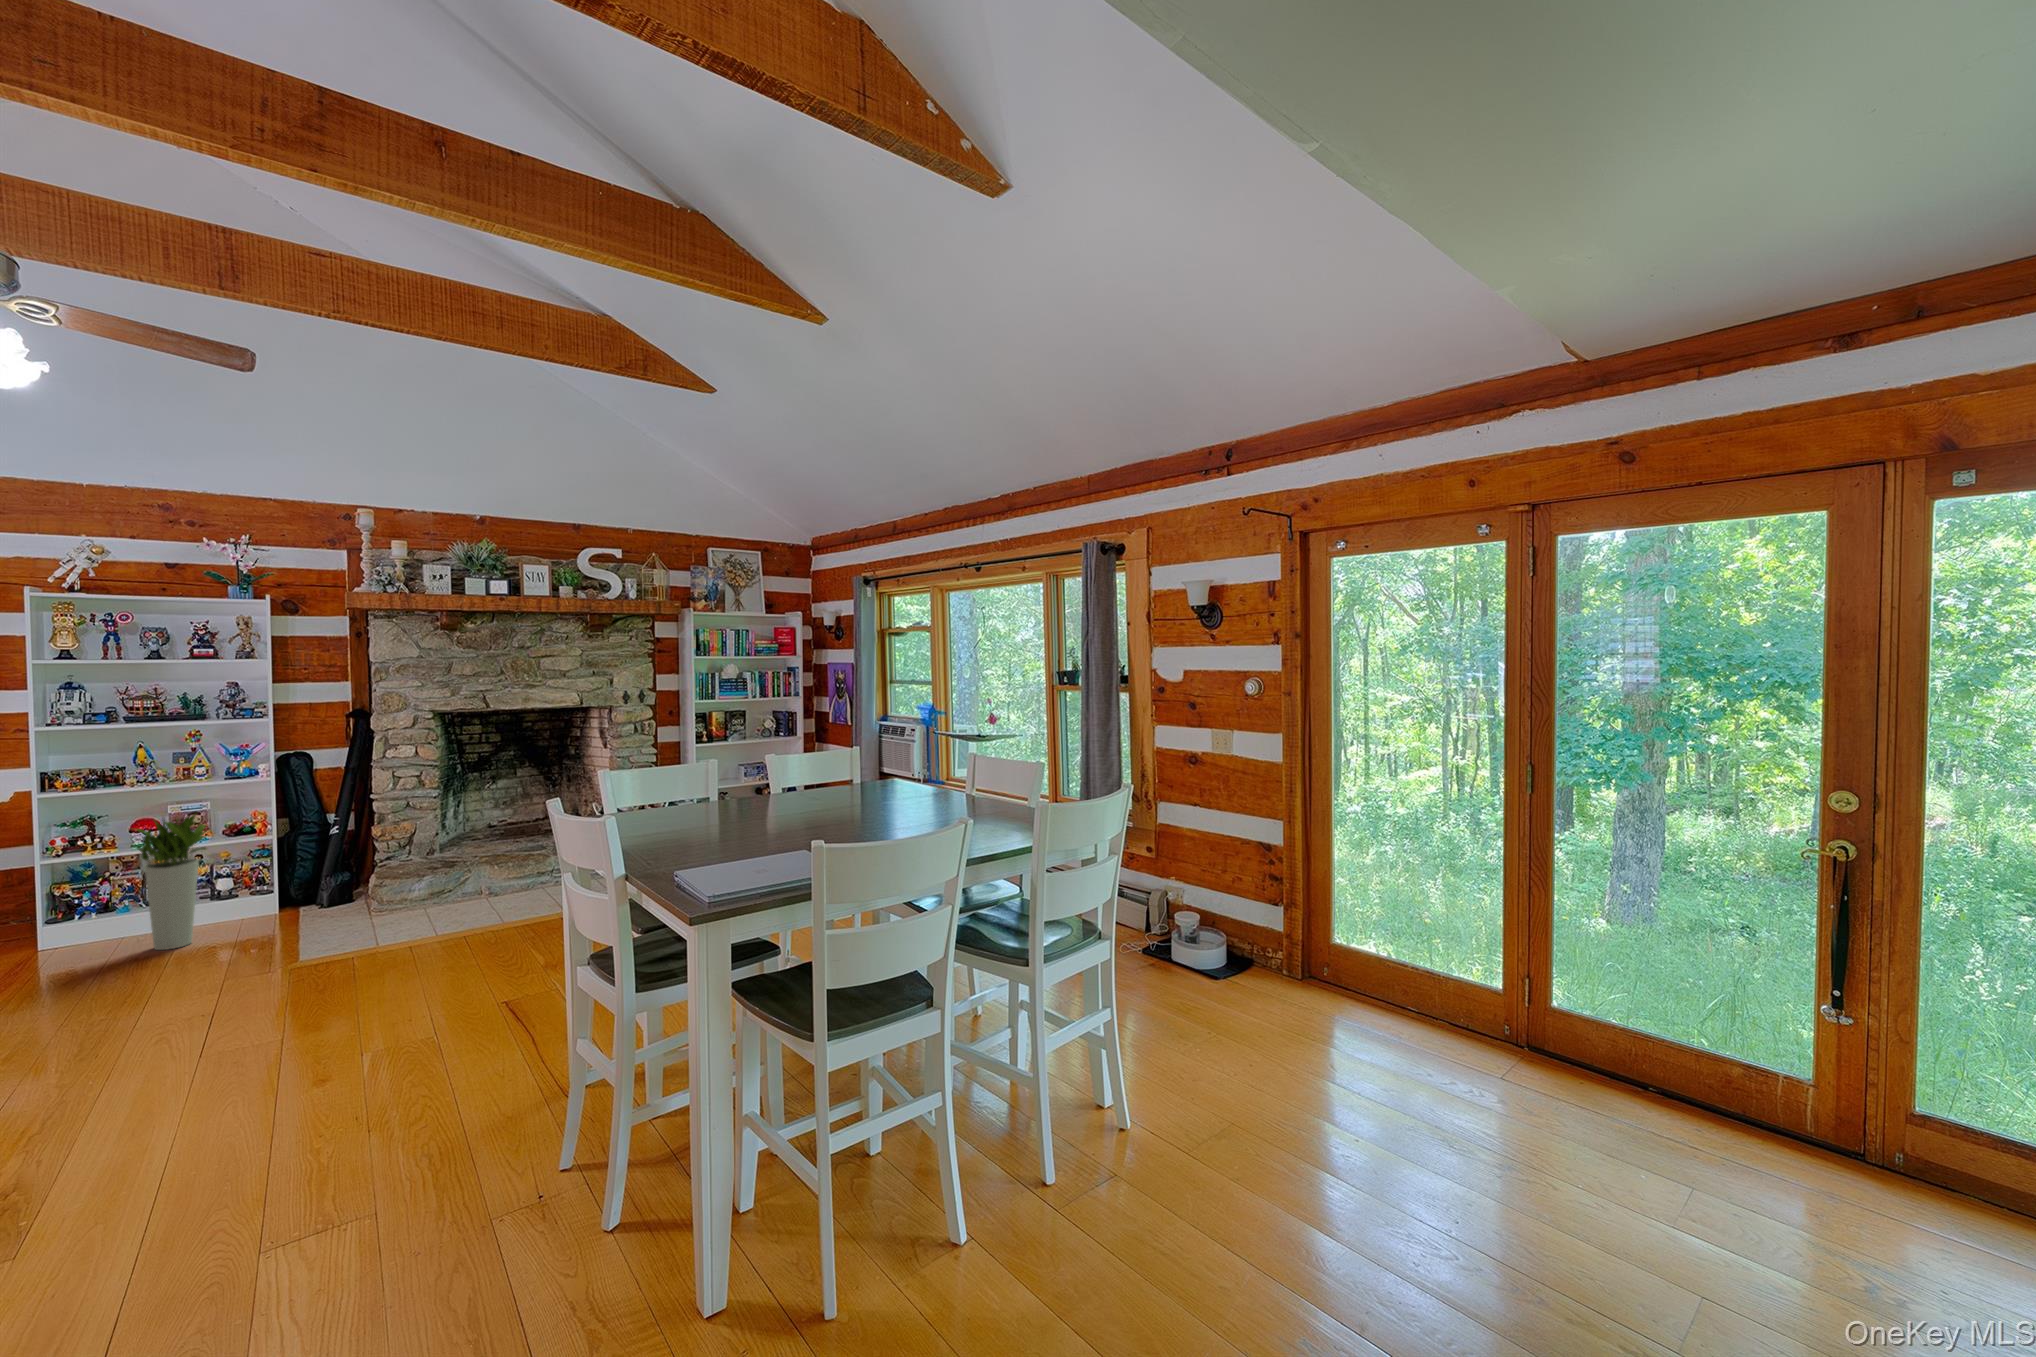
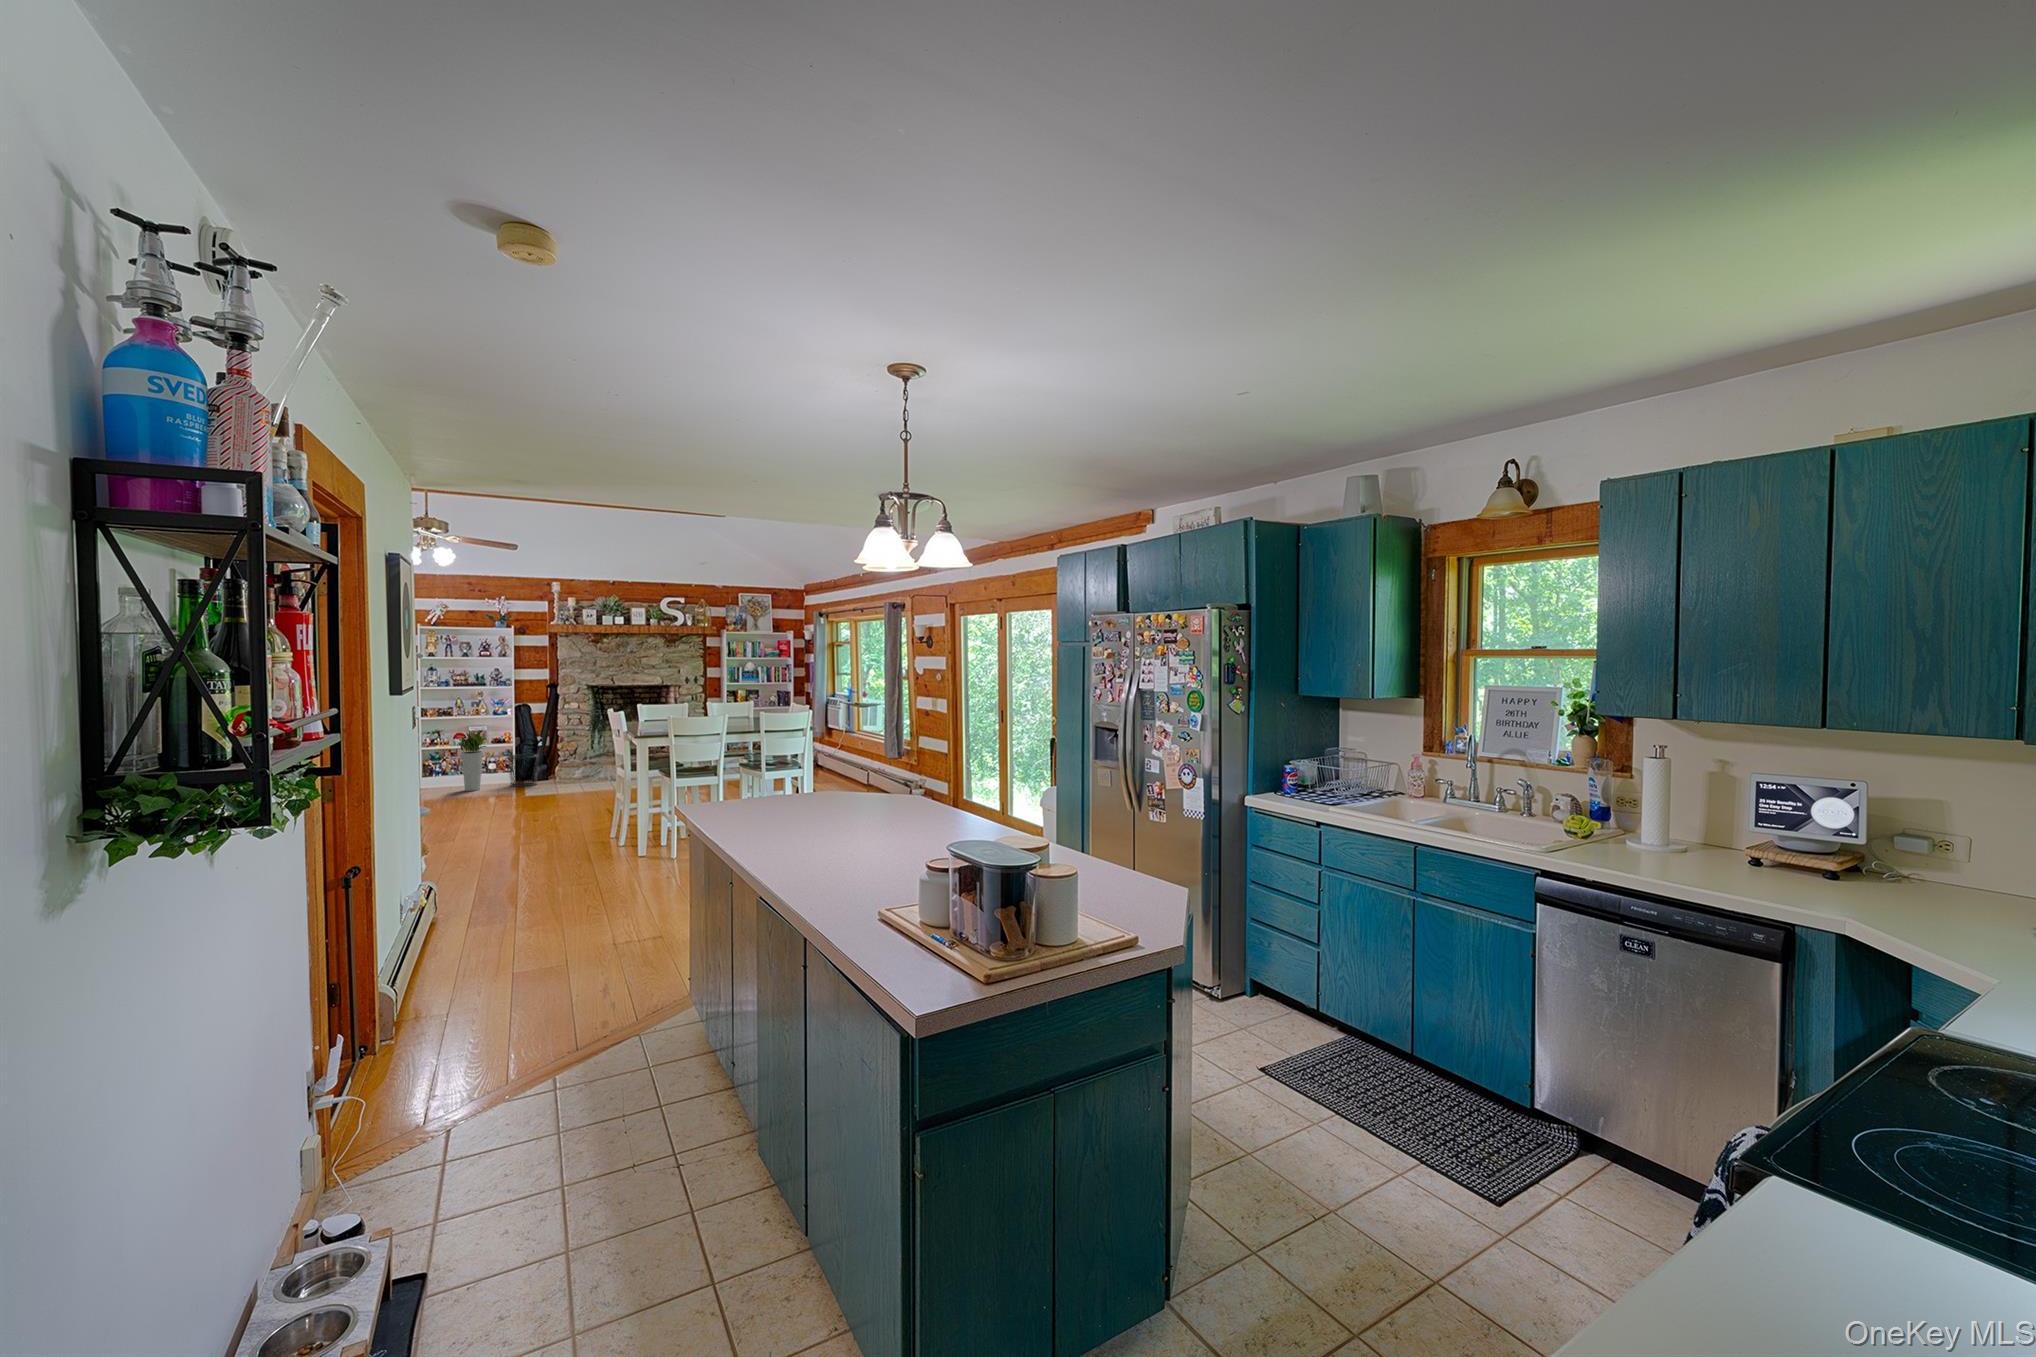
waste bin: none [258,854,333,929] -> present [508,754,538,787]

